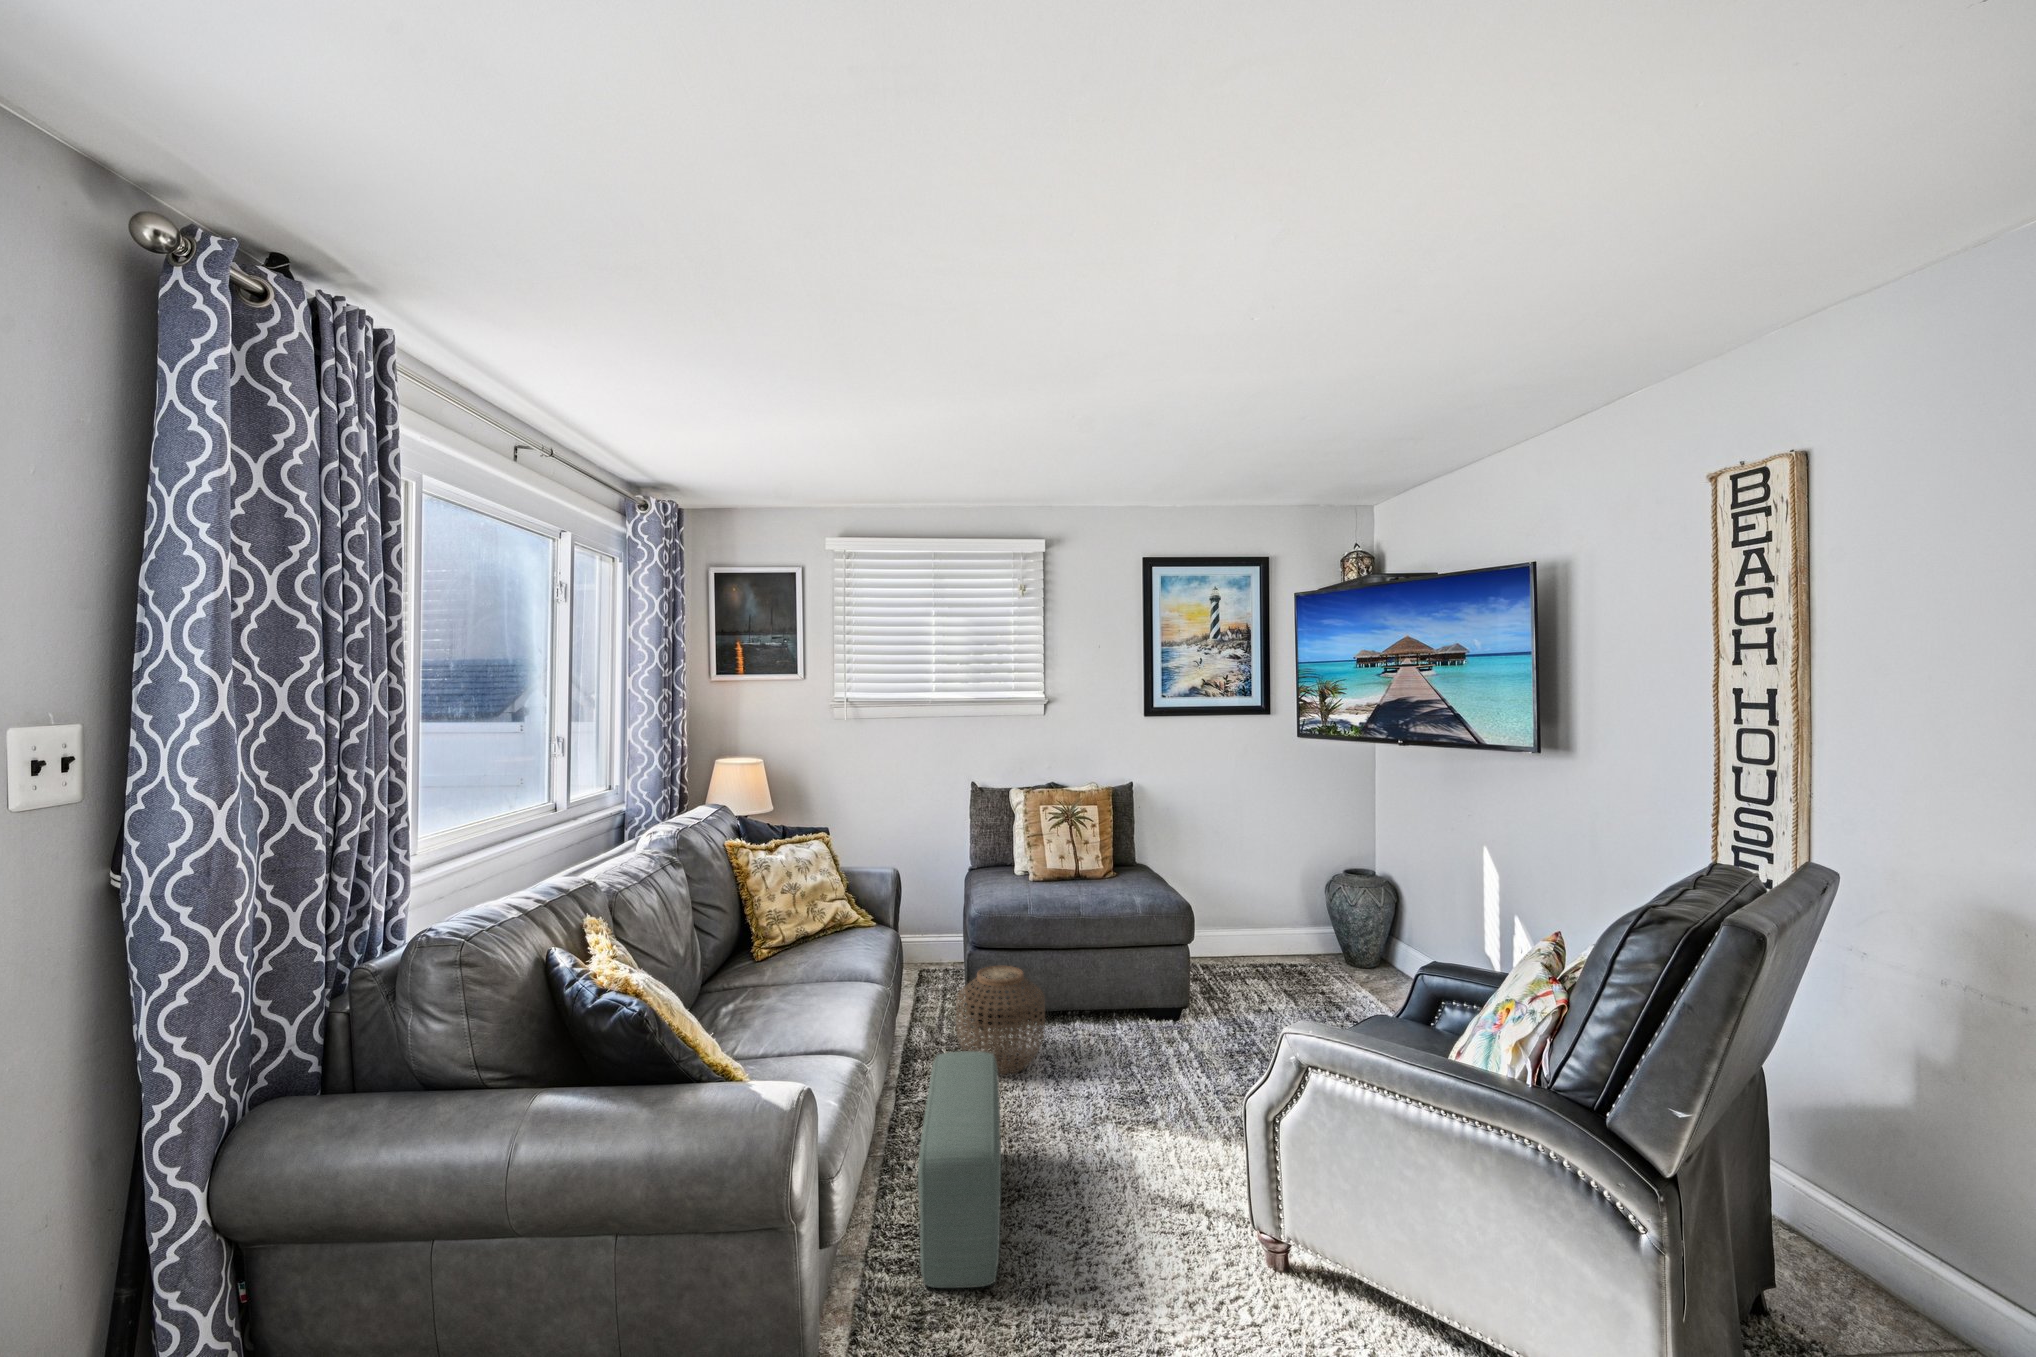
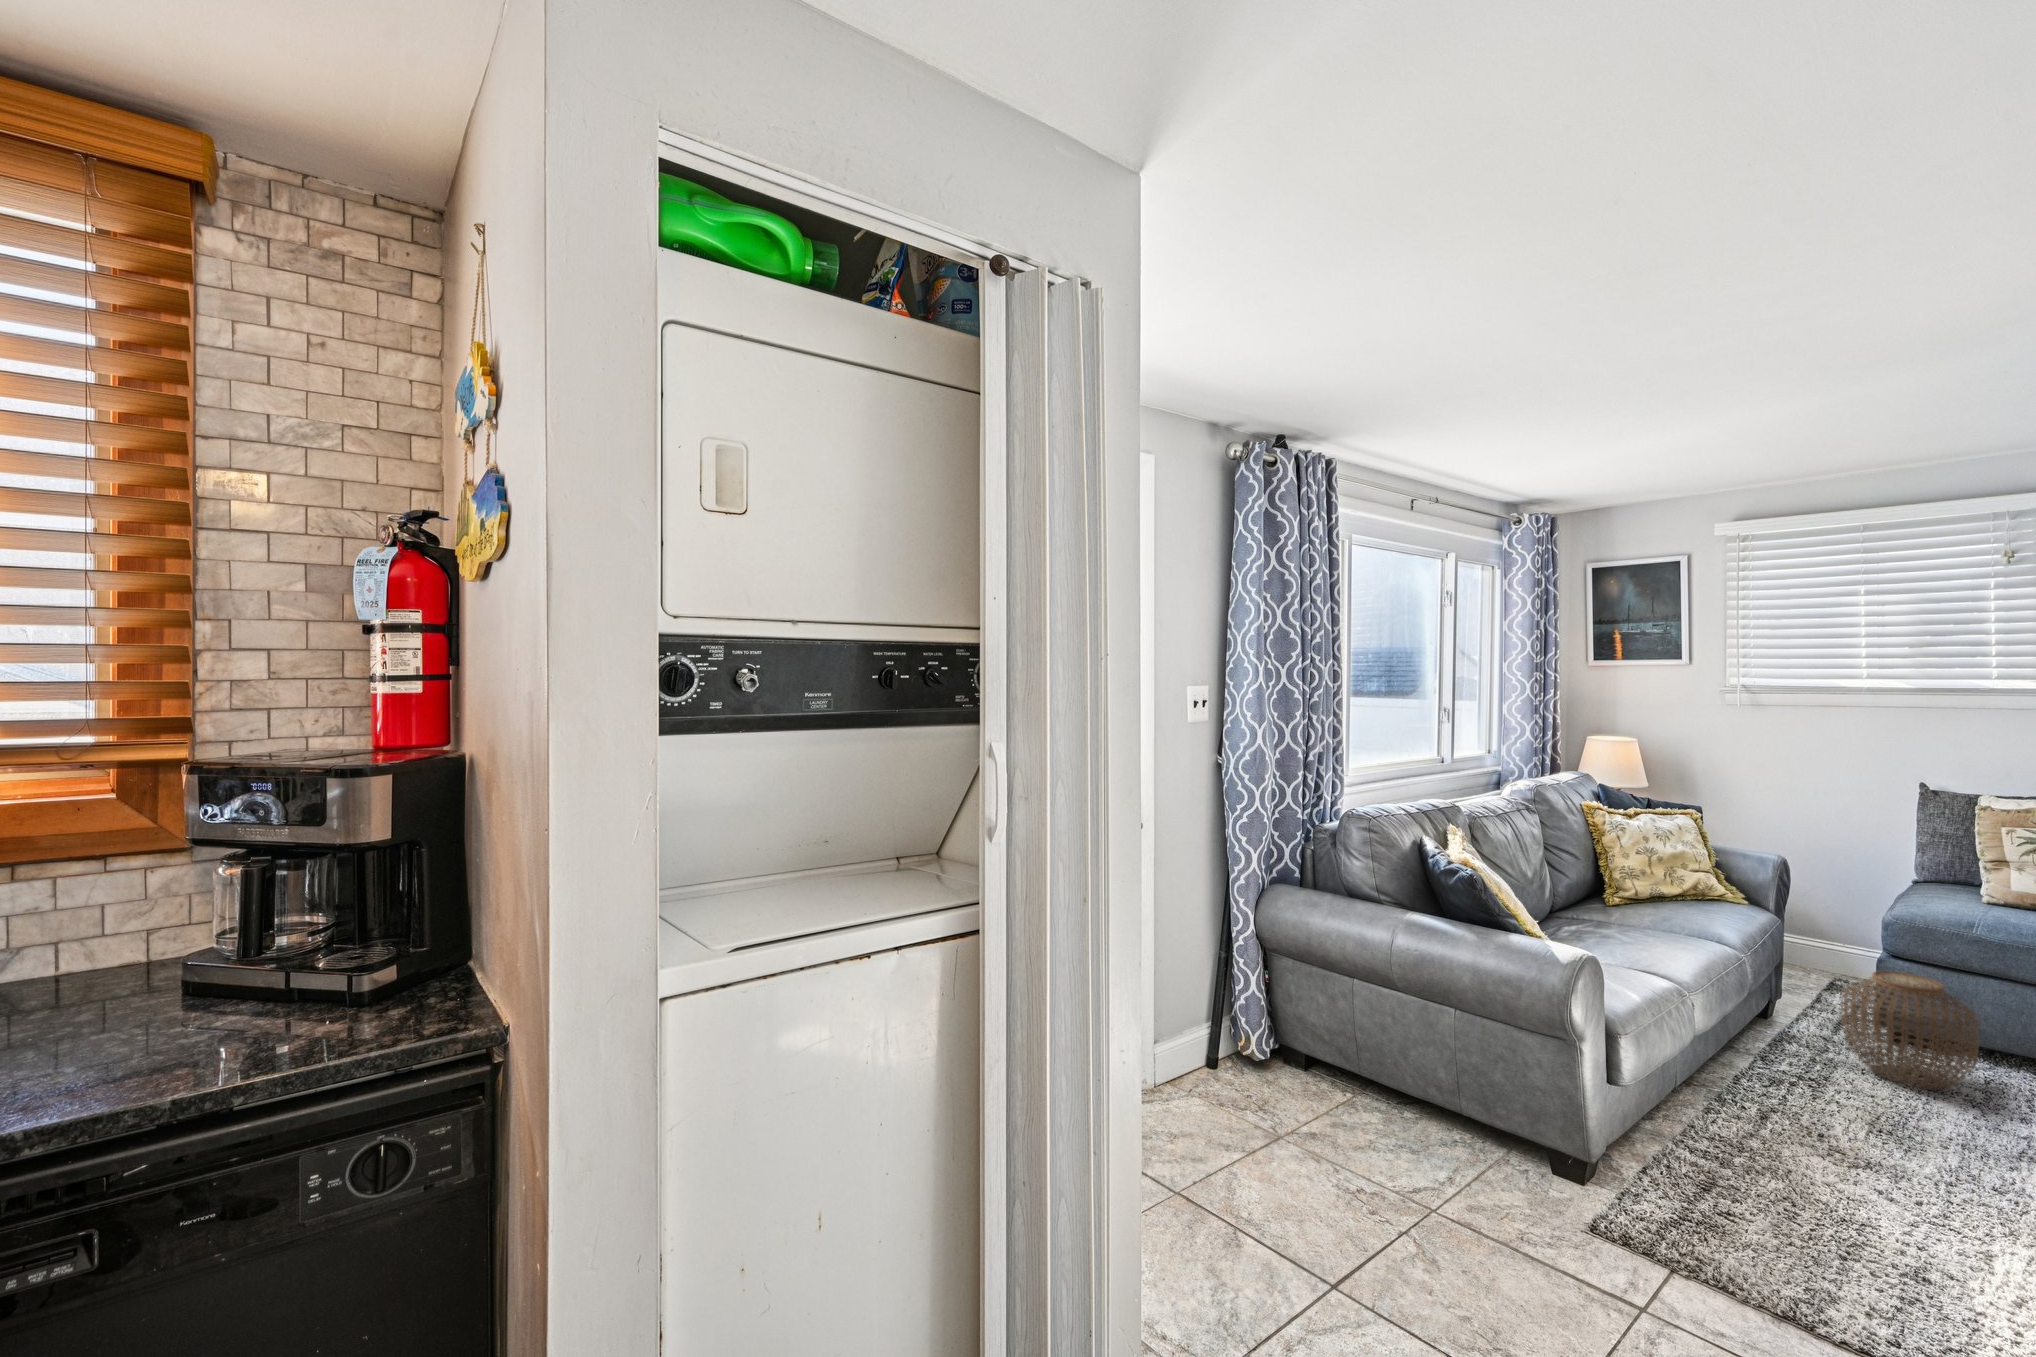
pouf: present [918,1051,1001,1288] -> none [1720,1014,1856,1199]

